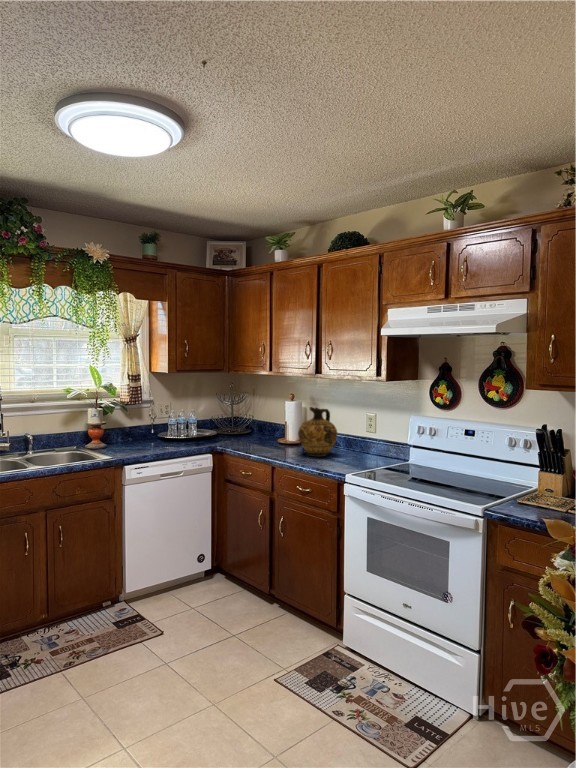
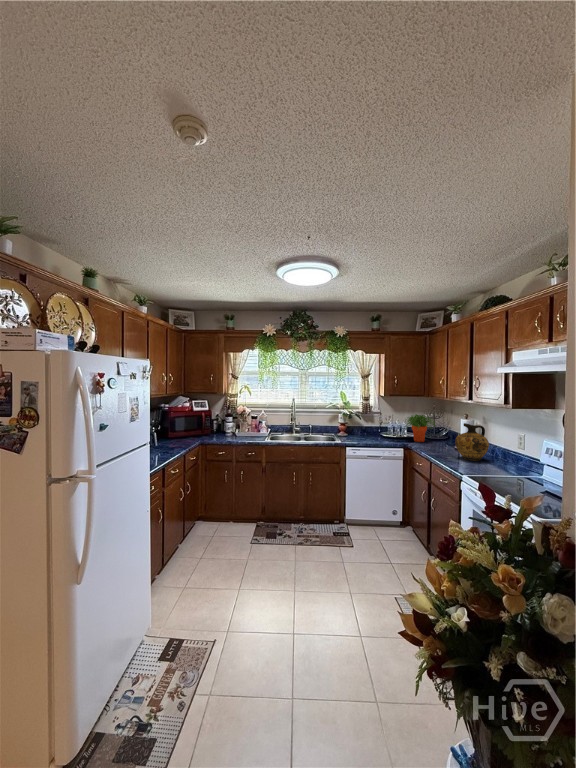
potted plant: none [201,399,250,442] -> present [407,414,435,442]

